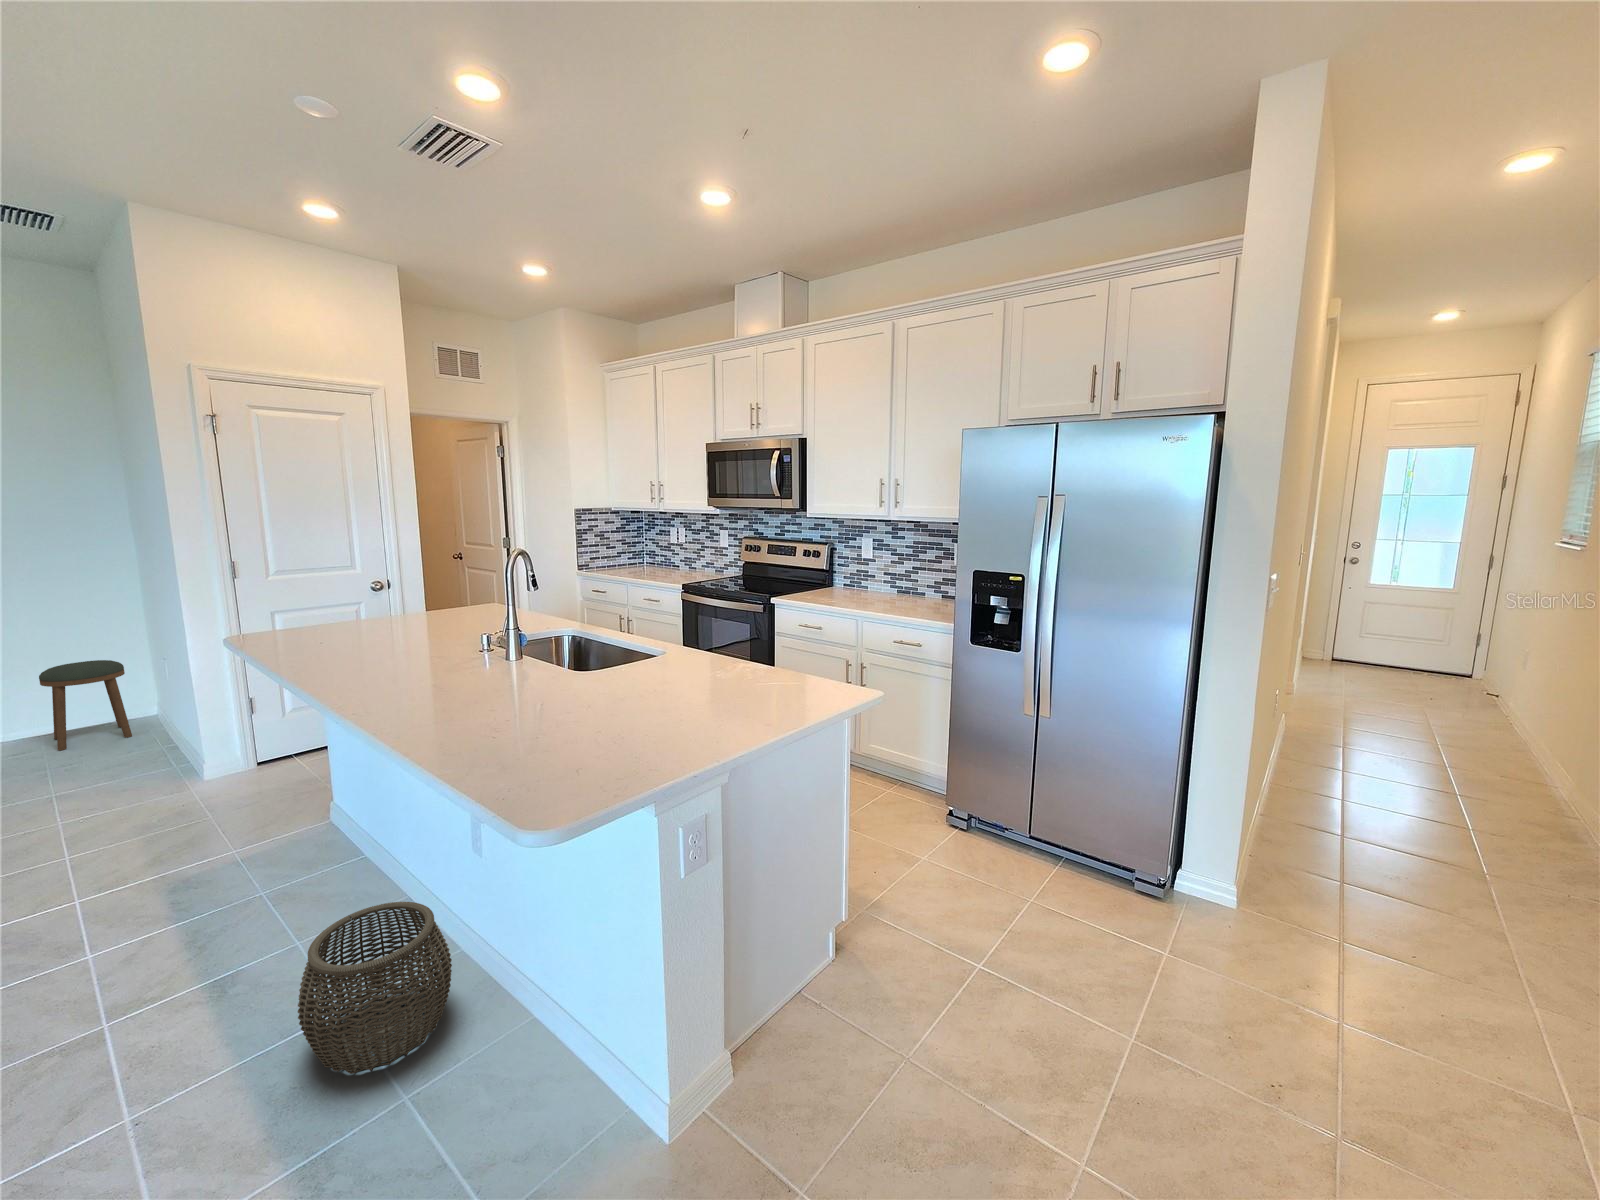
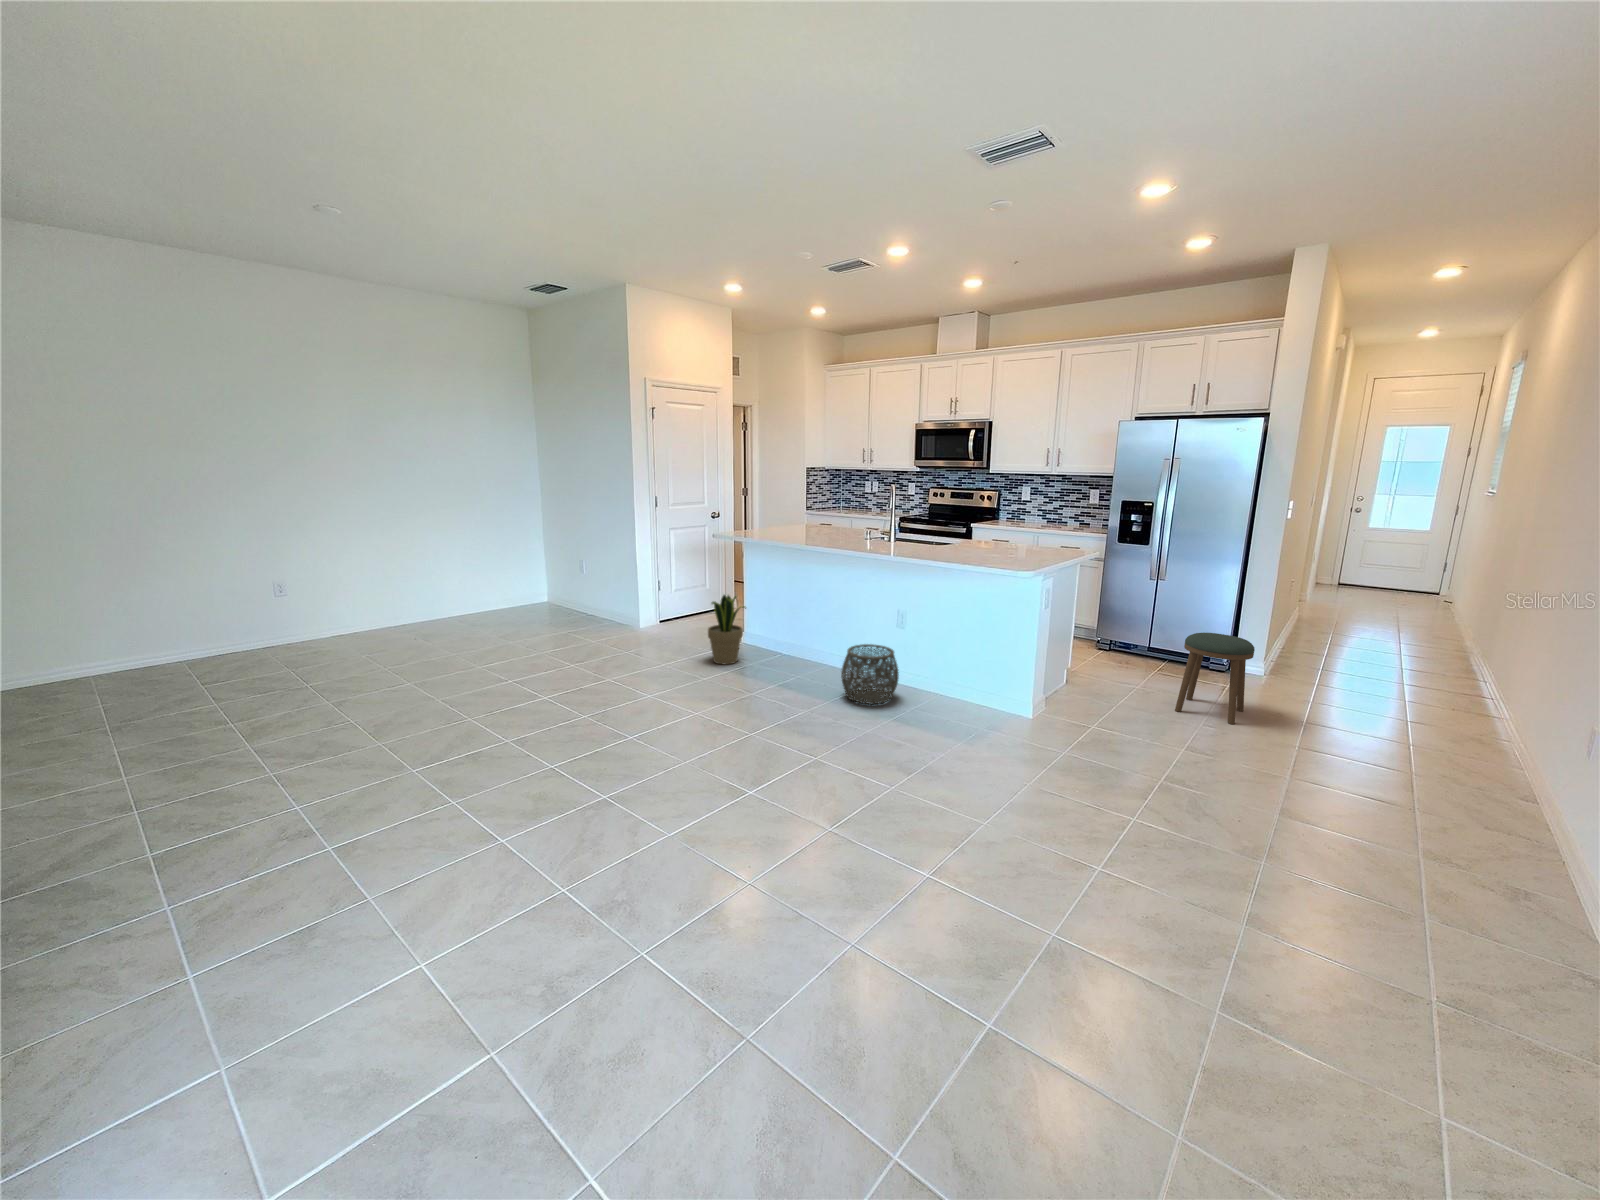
stool: present [39,660,132,750] -> present [1175,633,1255,724]
potted plant: none [151,757,262,902] -> present [708,595,746,664]

